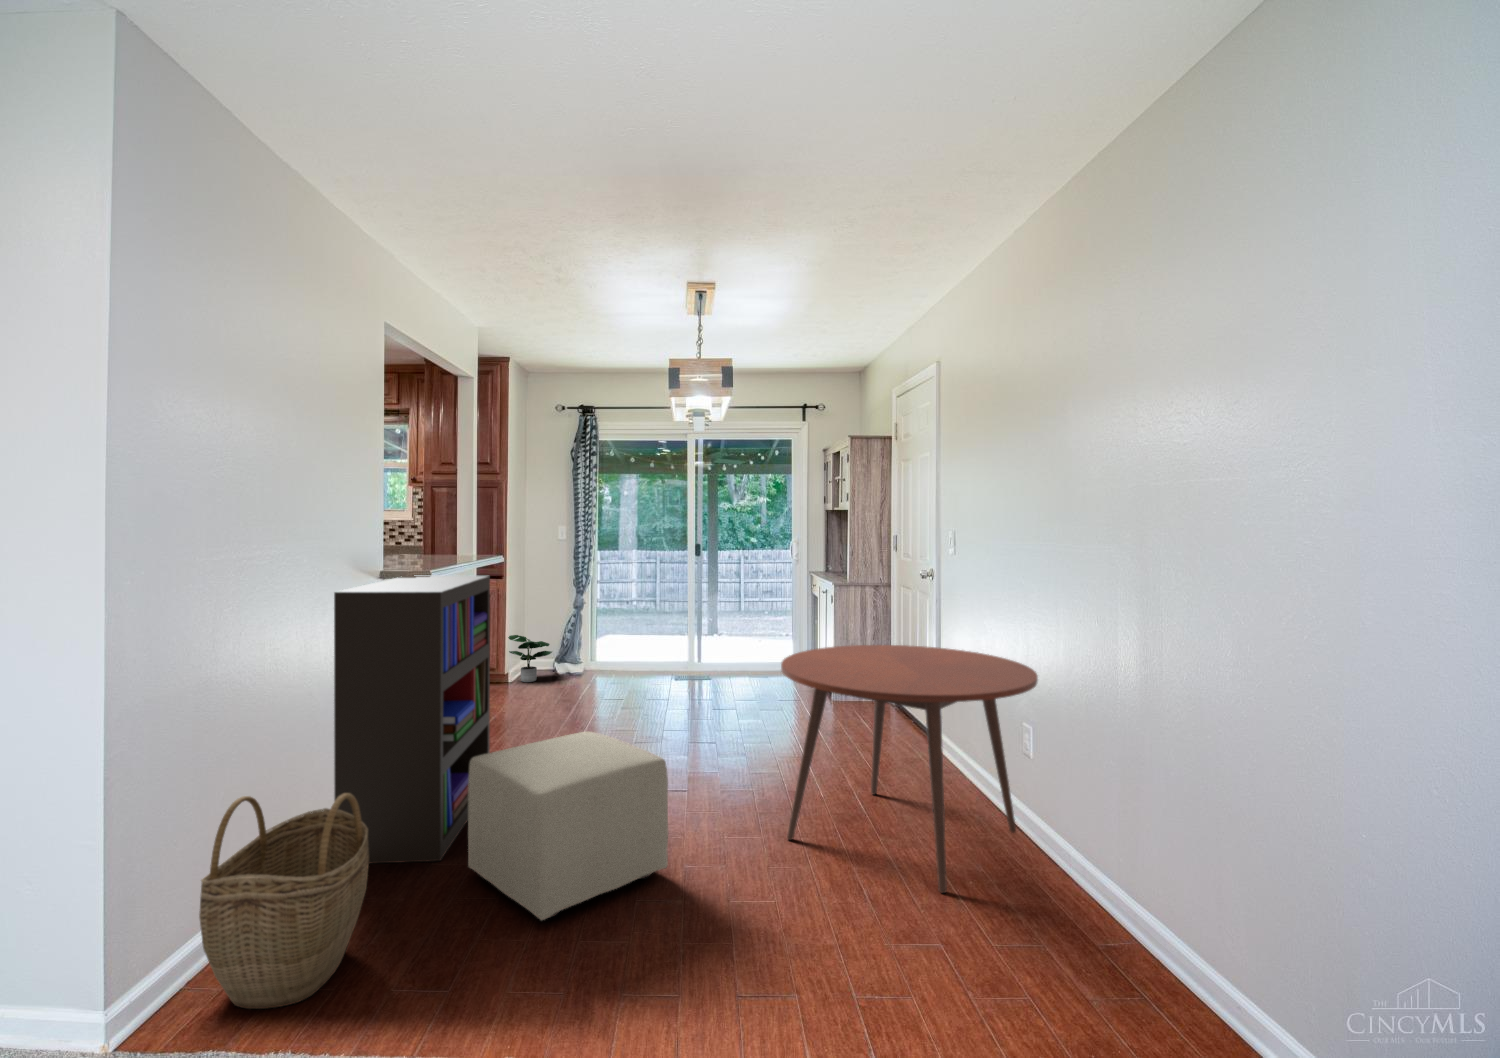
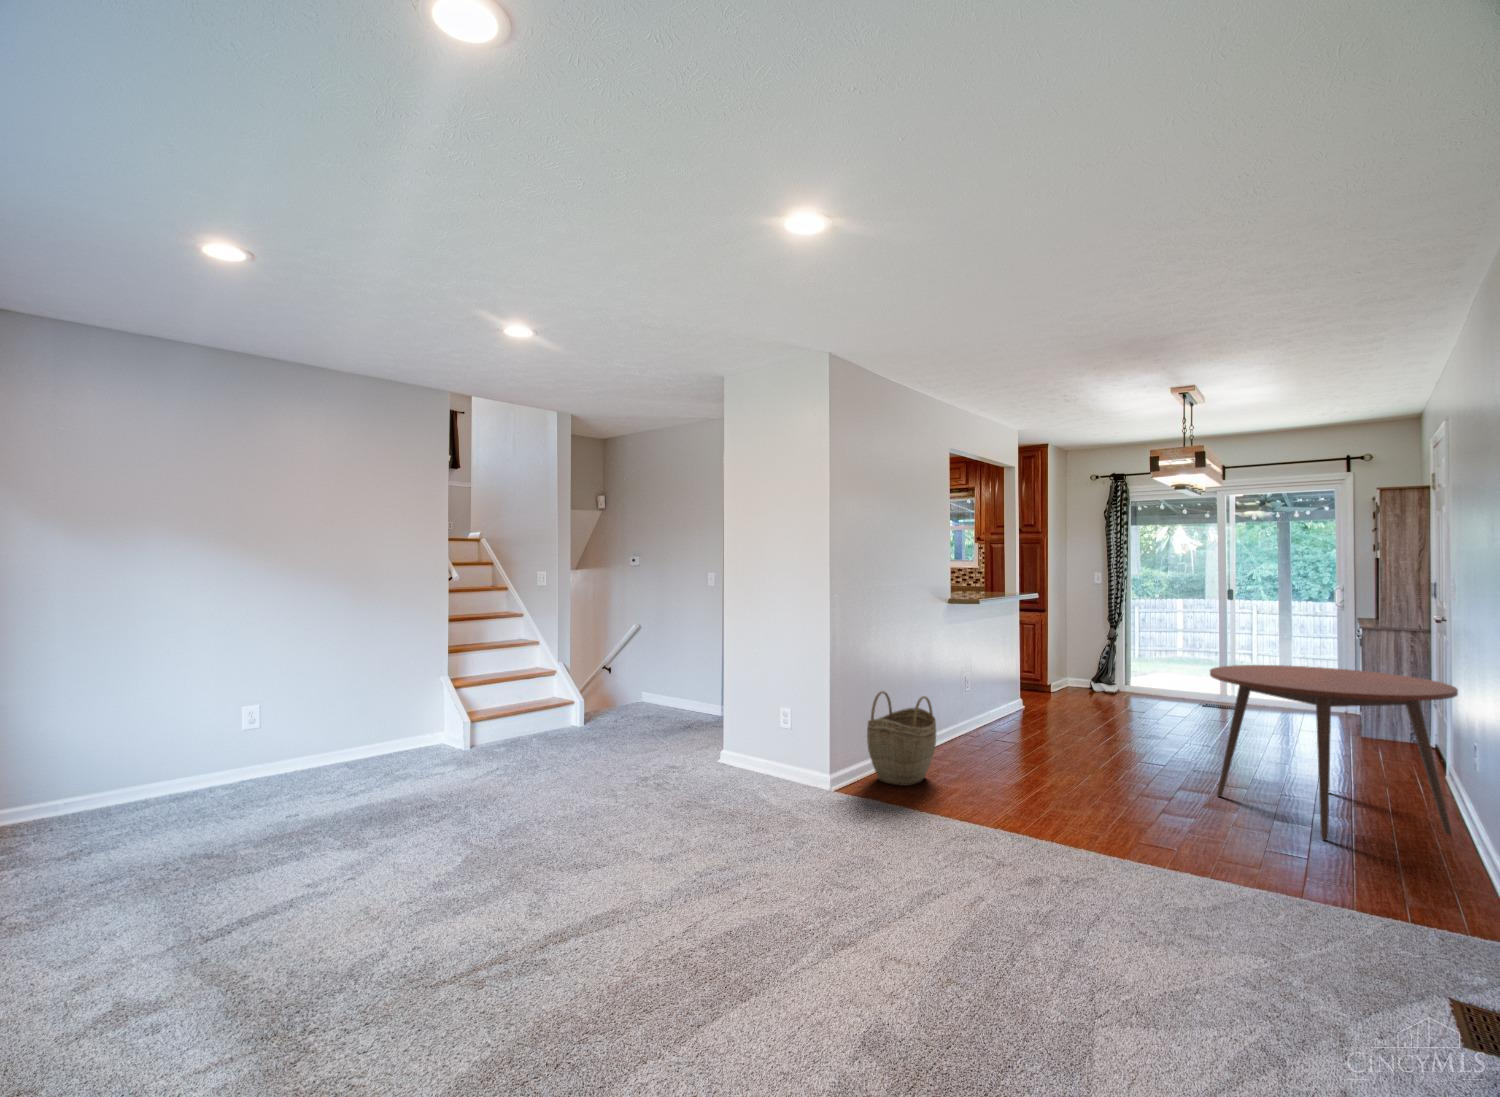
bookshelf: present [334,576,490,864] -> none [924,599,1016,760]
potted plant: present [508,635,552,682] -> none [1052,655,1088,693]
ottoman: present [468,732,668,920] -> none [991,698,1112,789]

